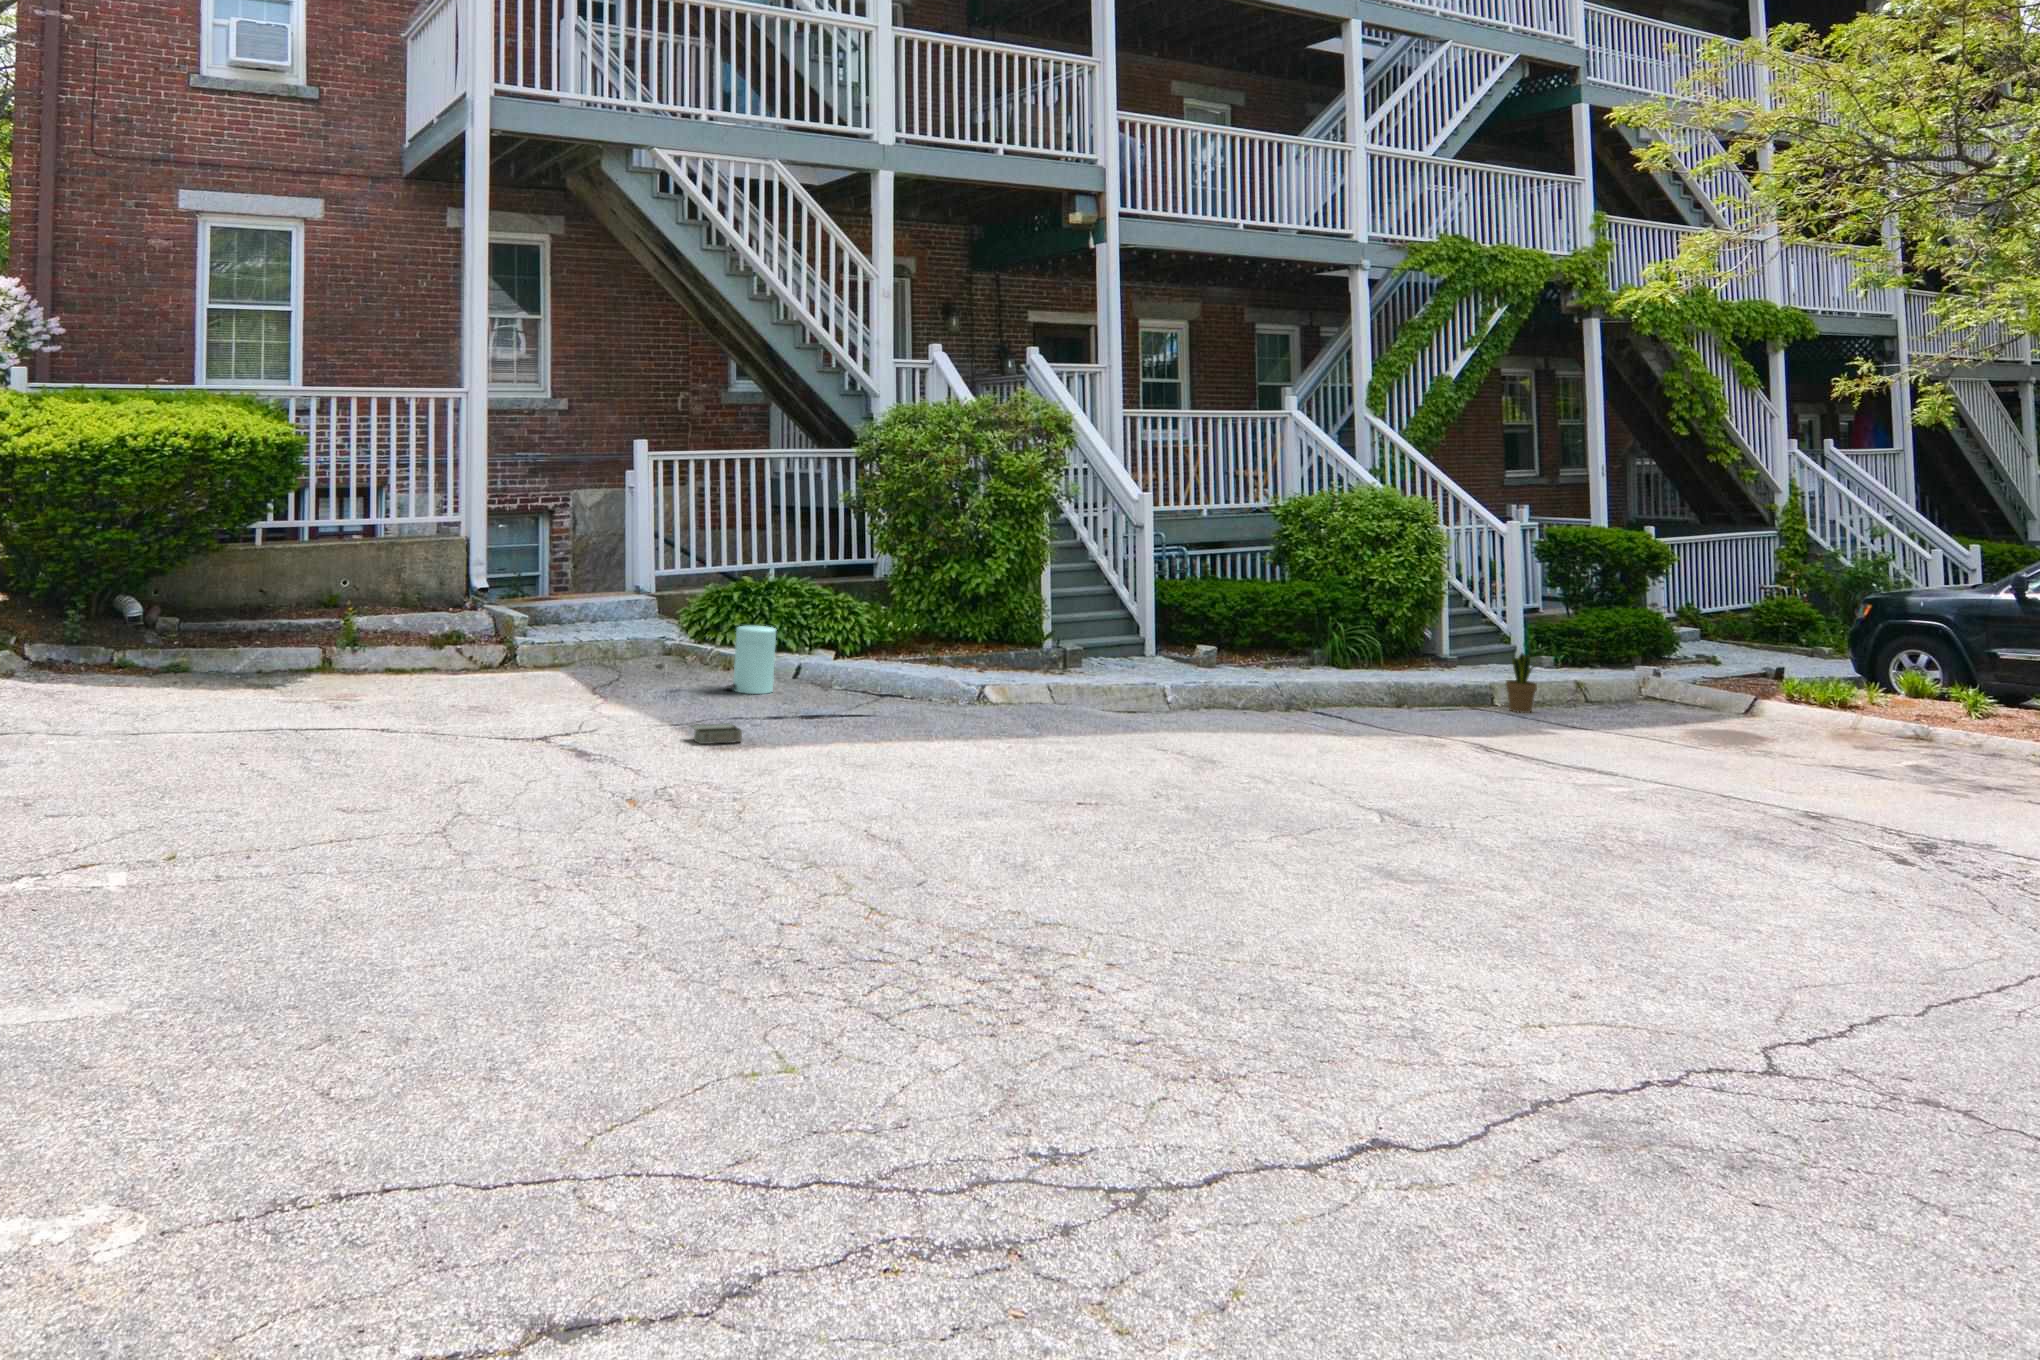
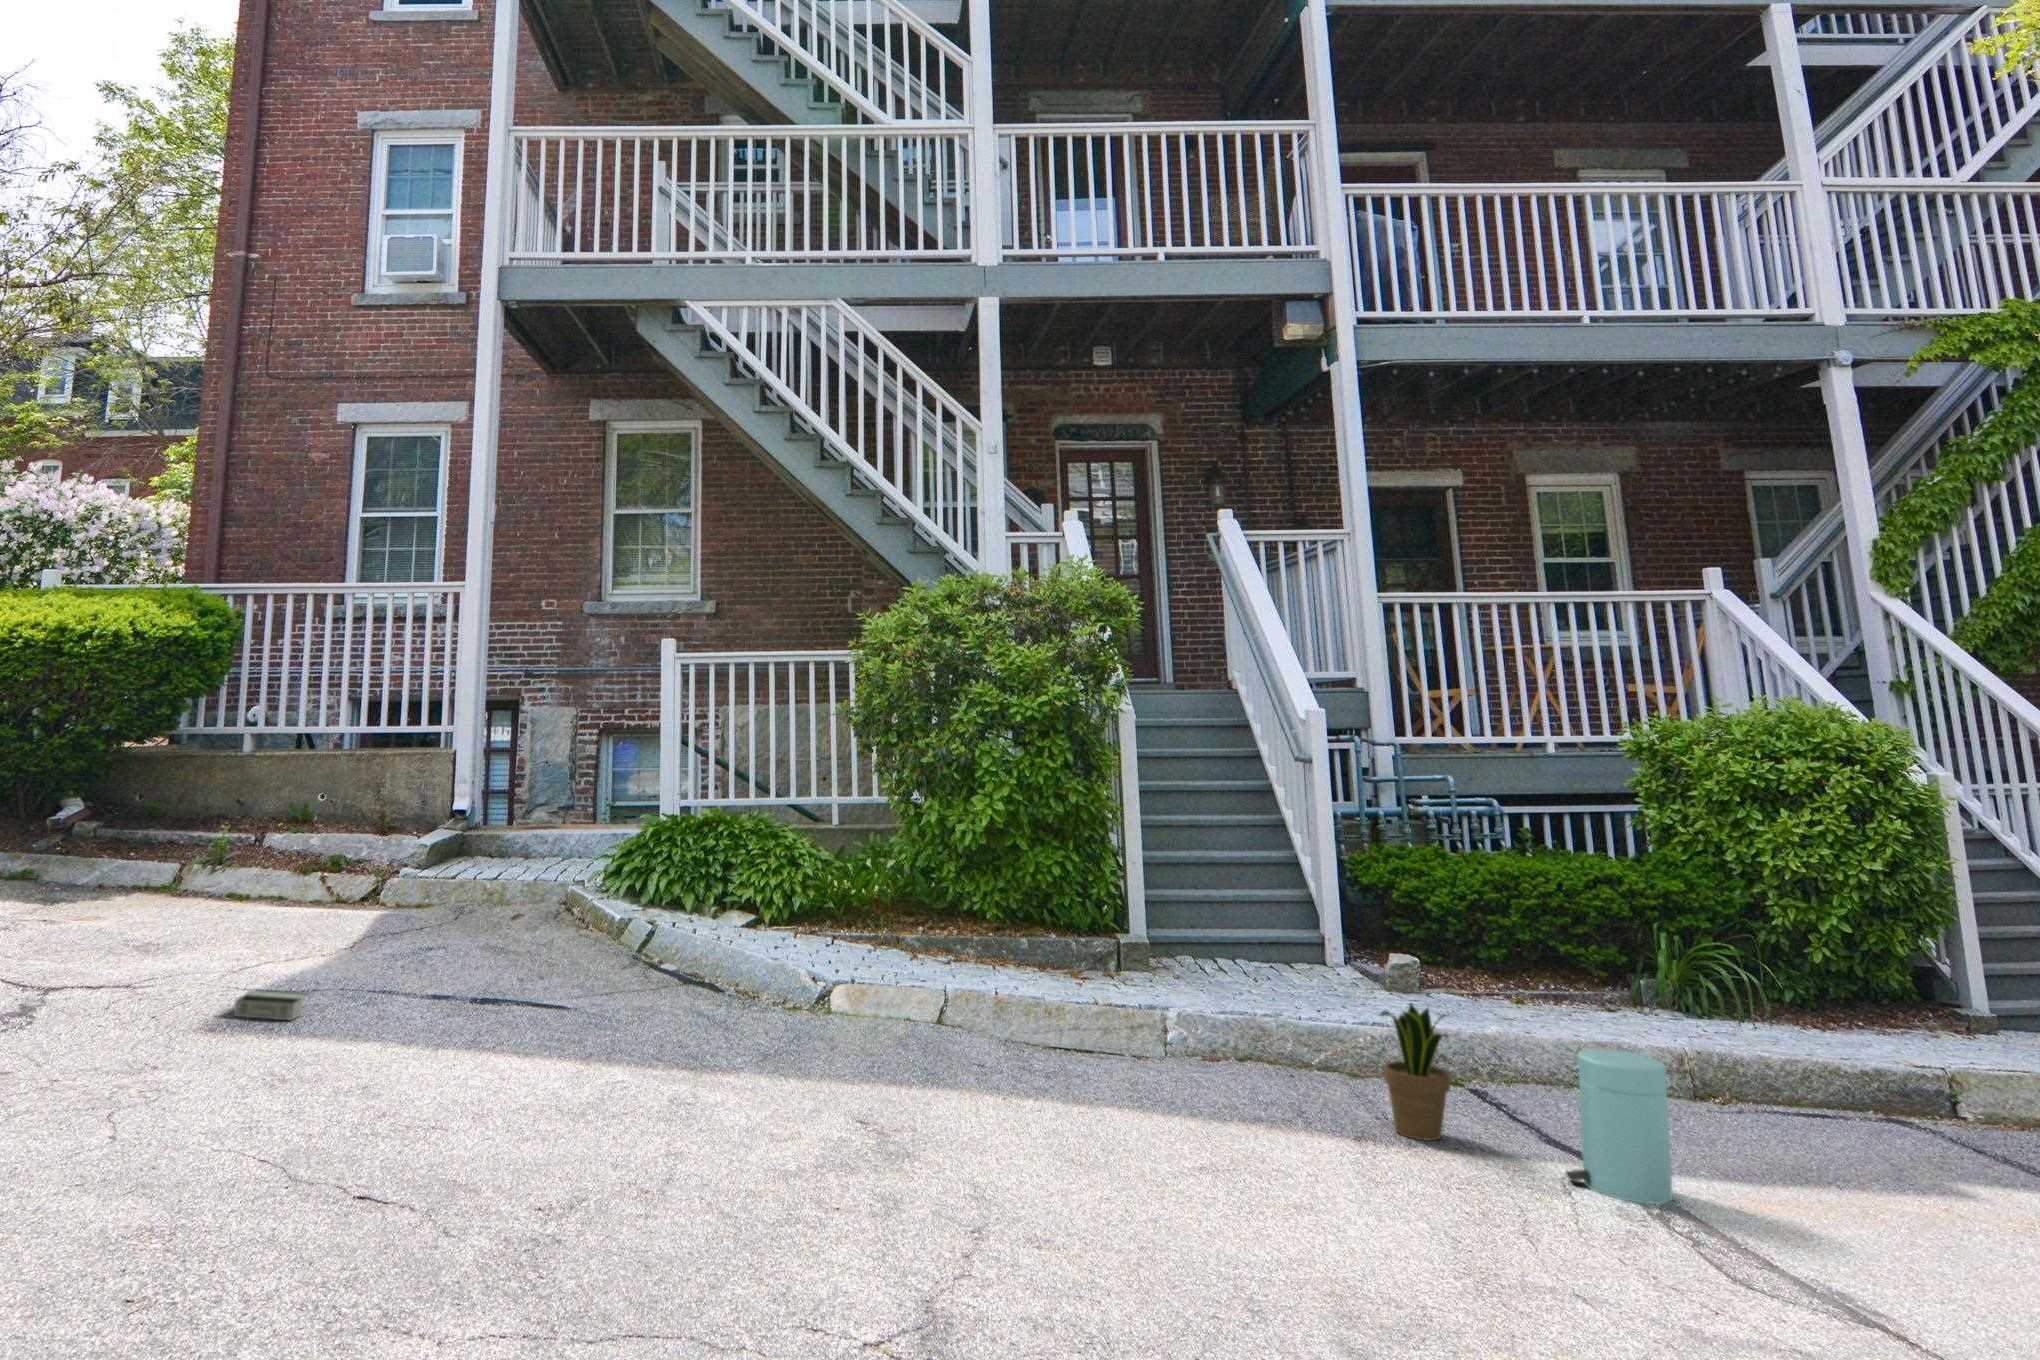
trash can: present [726,626,776,694] -> present [1565,1049,1673,1204]
potted plant: present [1506,653,1537,713] -> present [1380,1003,1450,1141]

